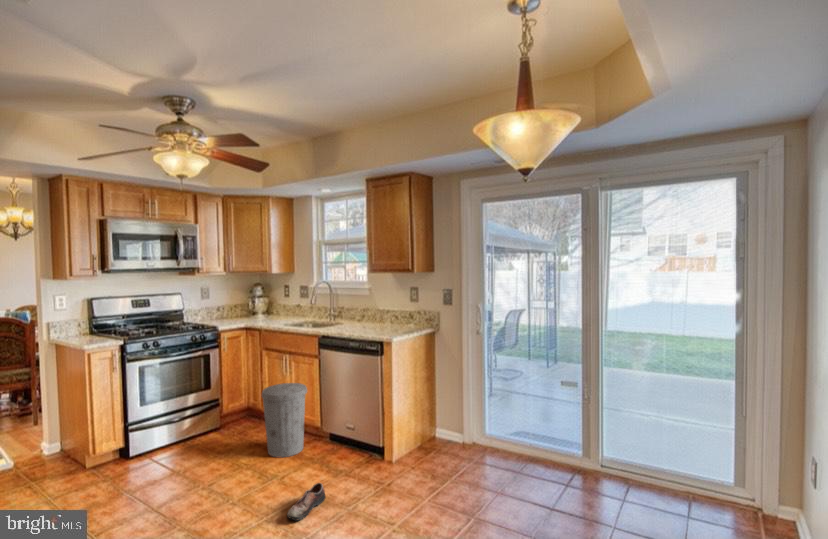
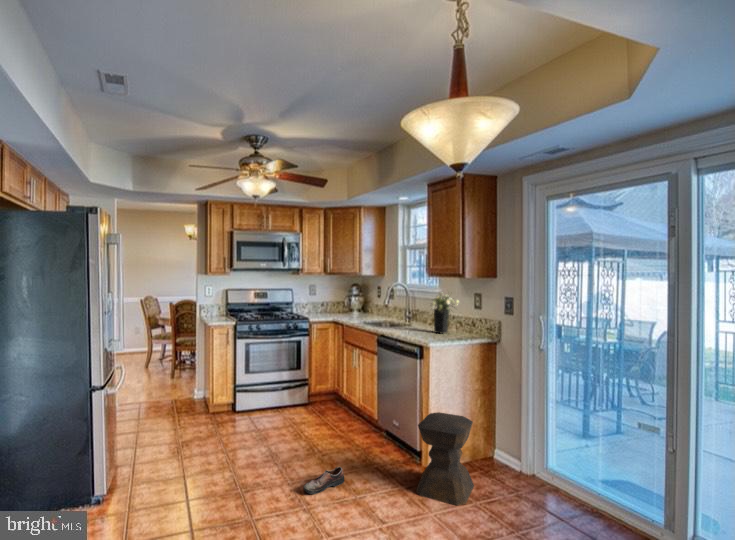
flower arrangement: none [371,286,403,328] -> present [431,293,459,334]
trash can: present [262,383,307,457] -> none [325,374,364,440]
stool: none [398,404,449,489] -> present [416,412,474,506]

